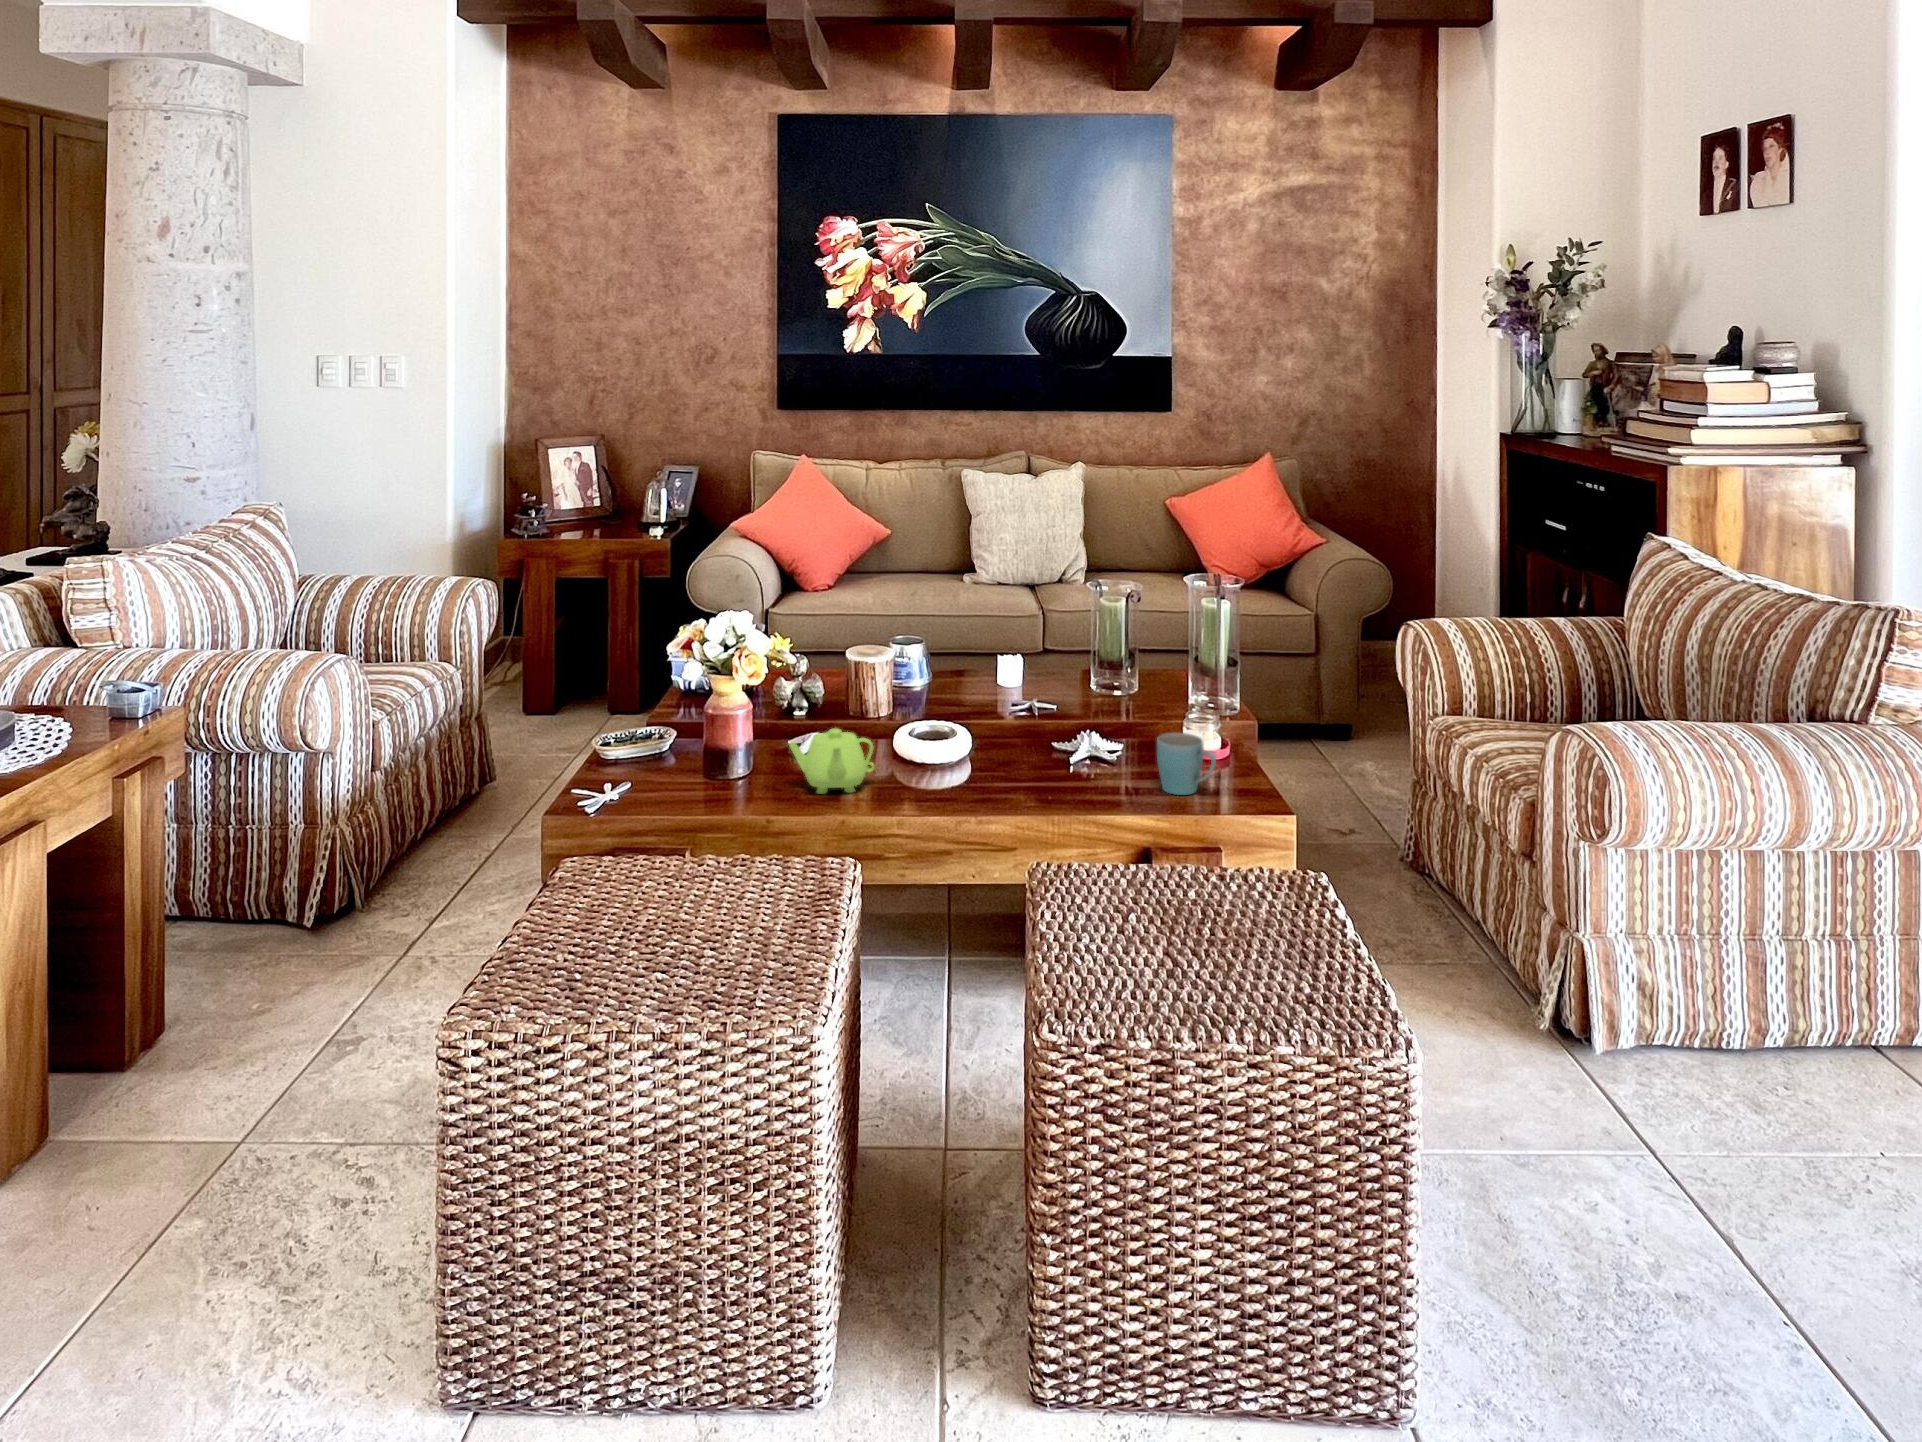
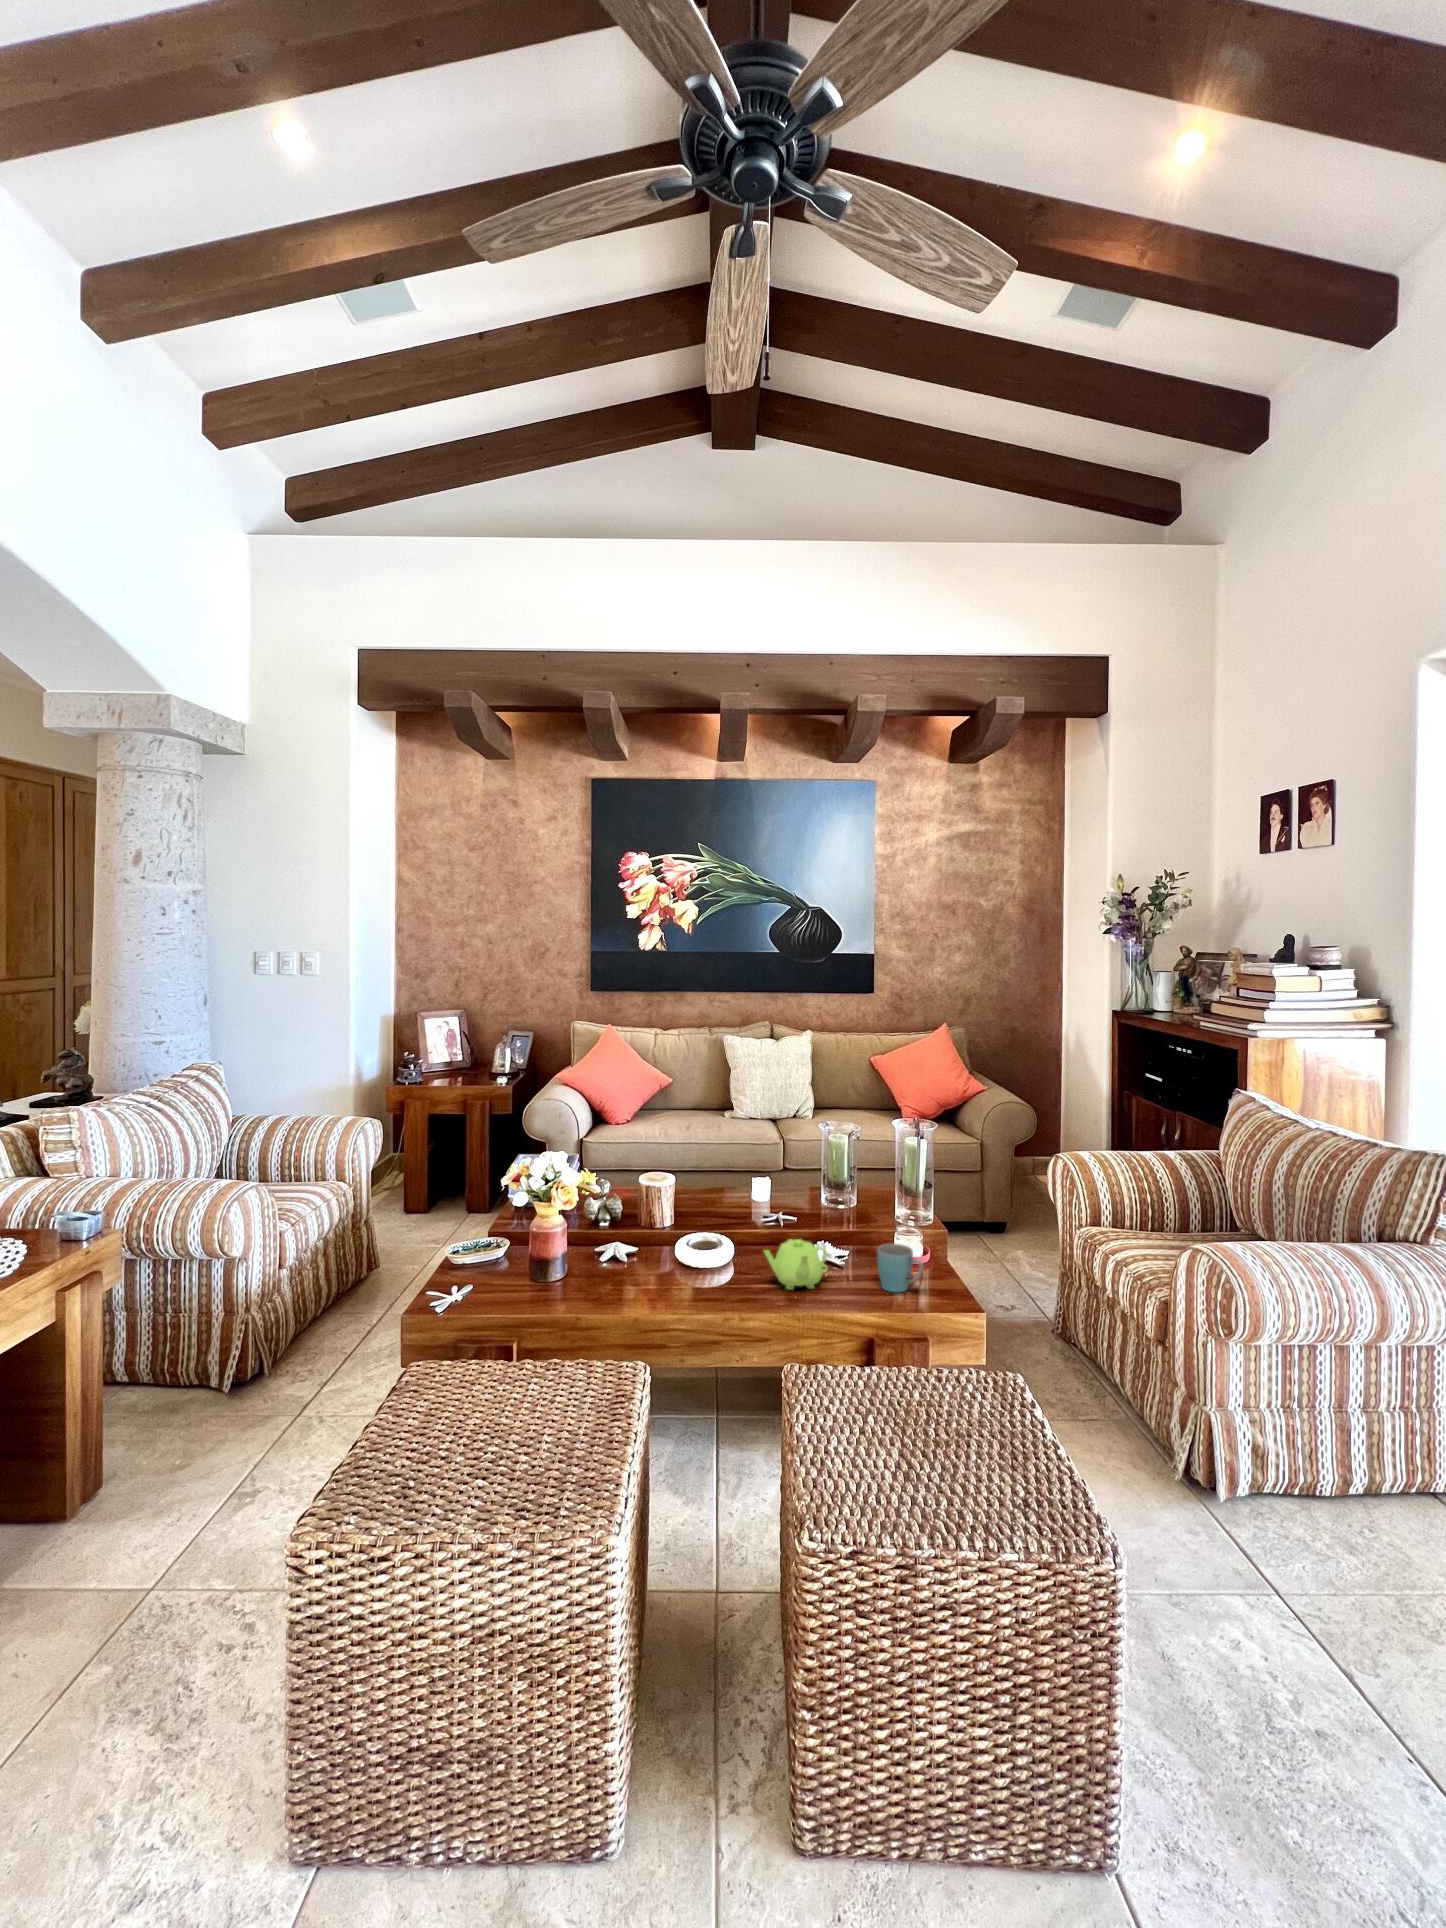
teapot: present [789,729,875,794] -> present [764,1239,827,1290]

